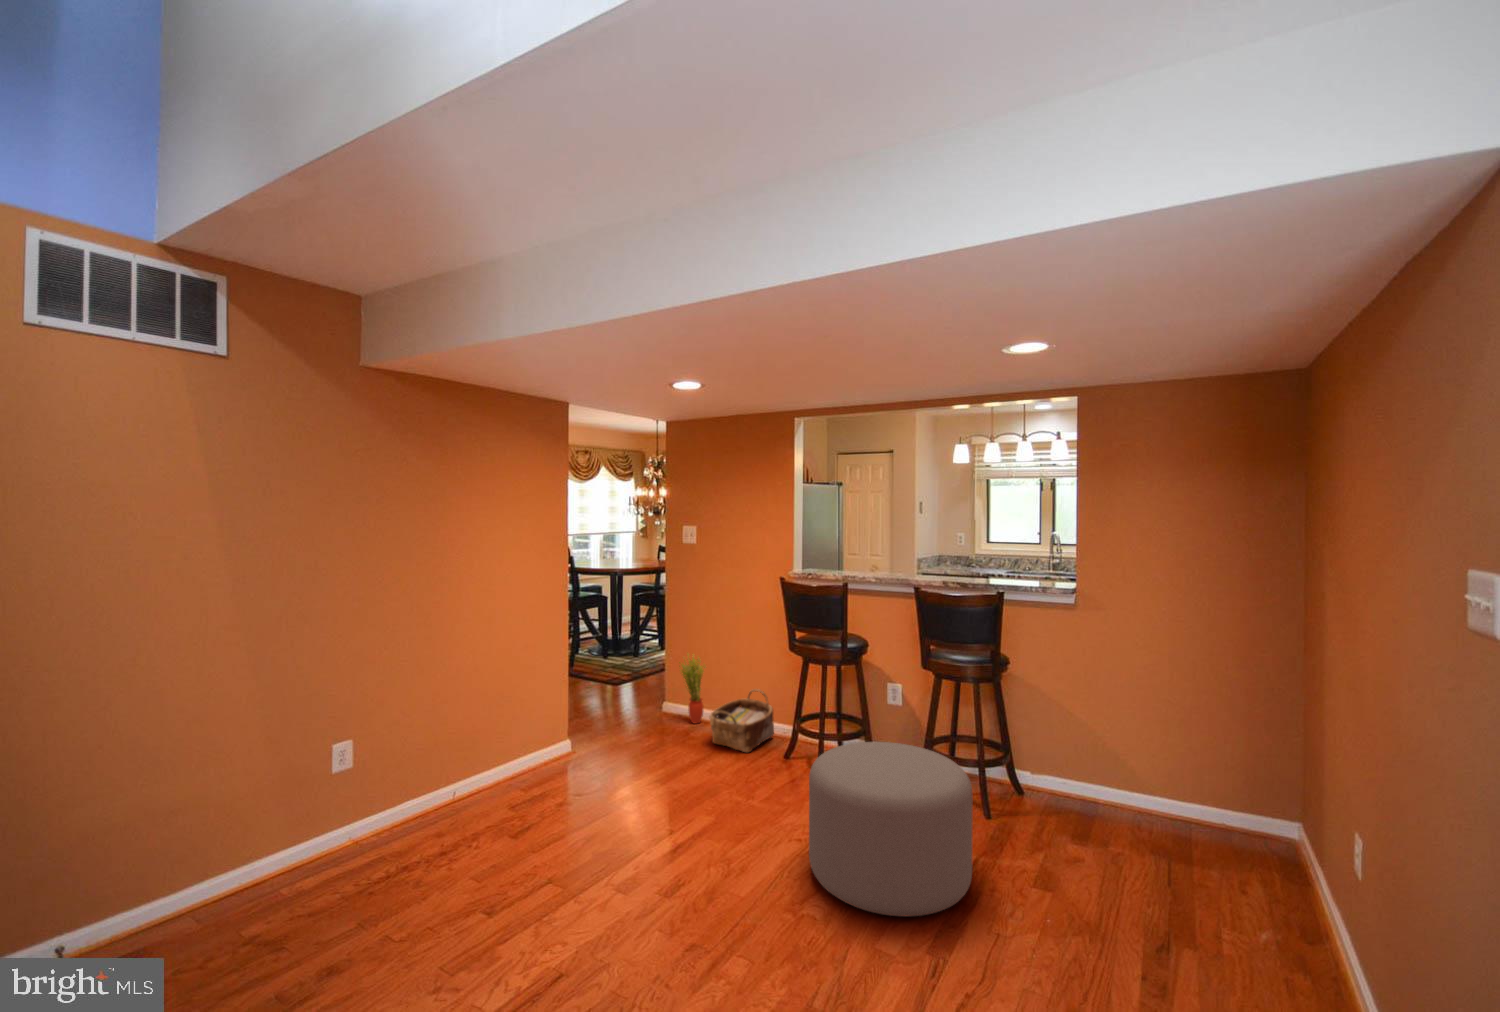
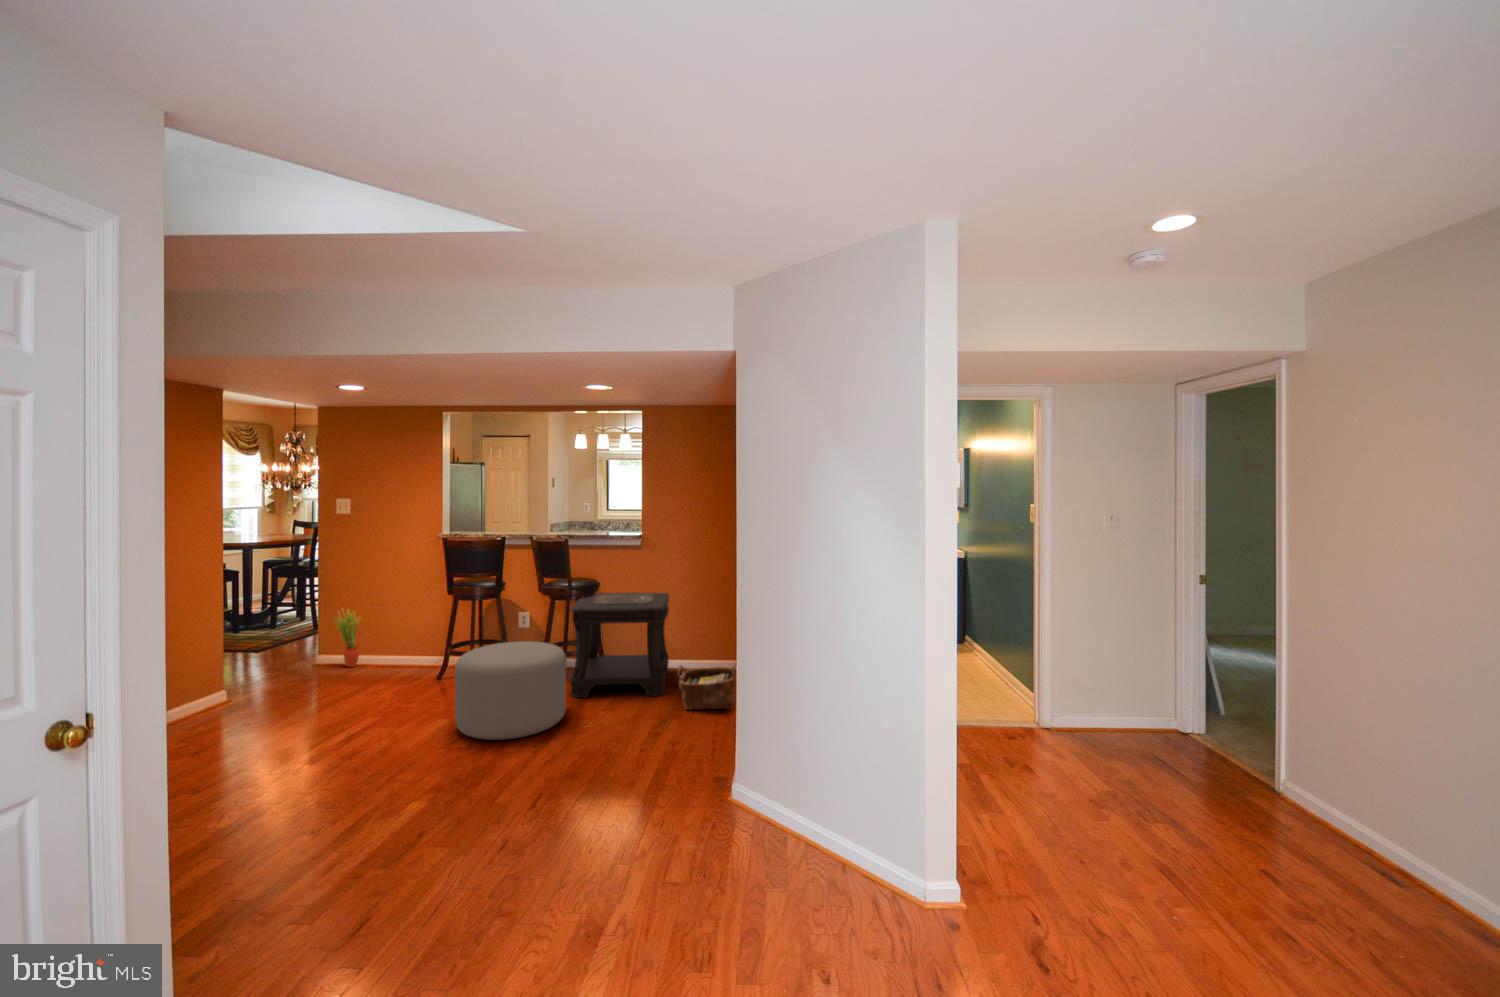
side table: none [969,670,1138,872] -> present [570,593,669,698]
woven basket: present [710,689,774,752] -> present [678,665,735,710]

